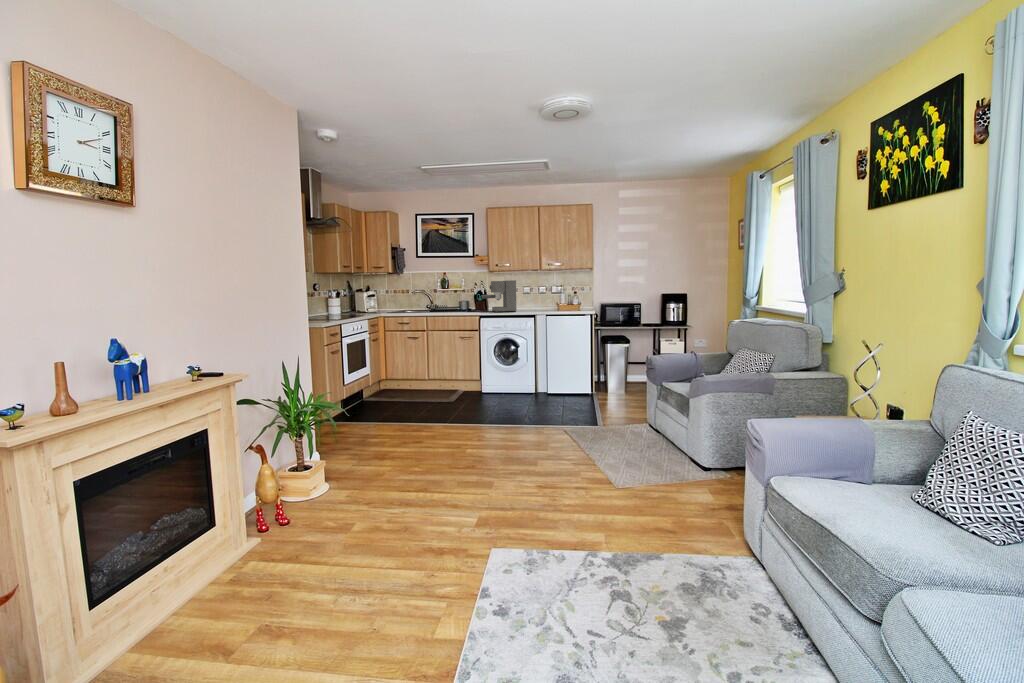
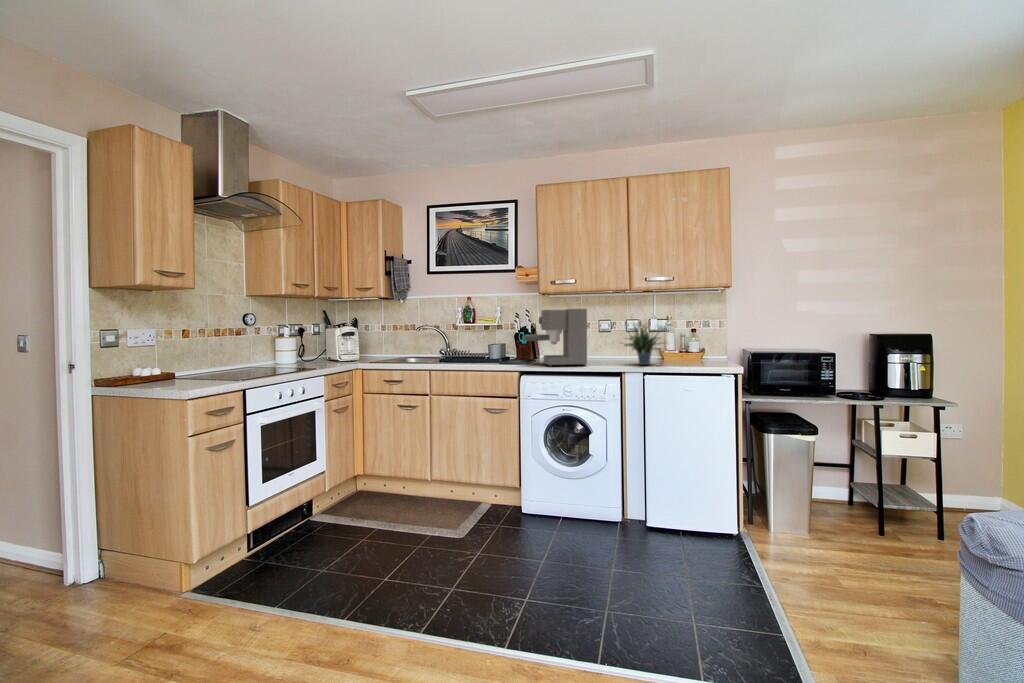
potted plant: none [533,283,559,311] -> present [624,322,666,365]

